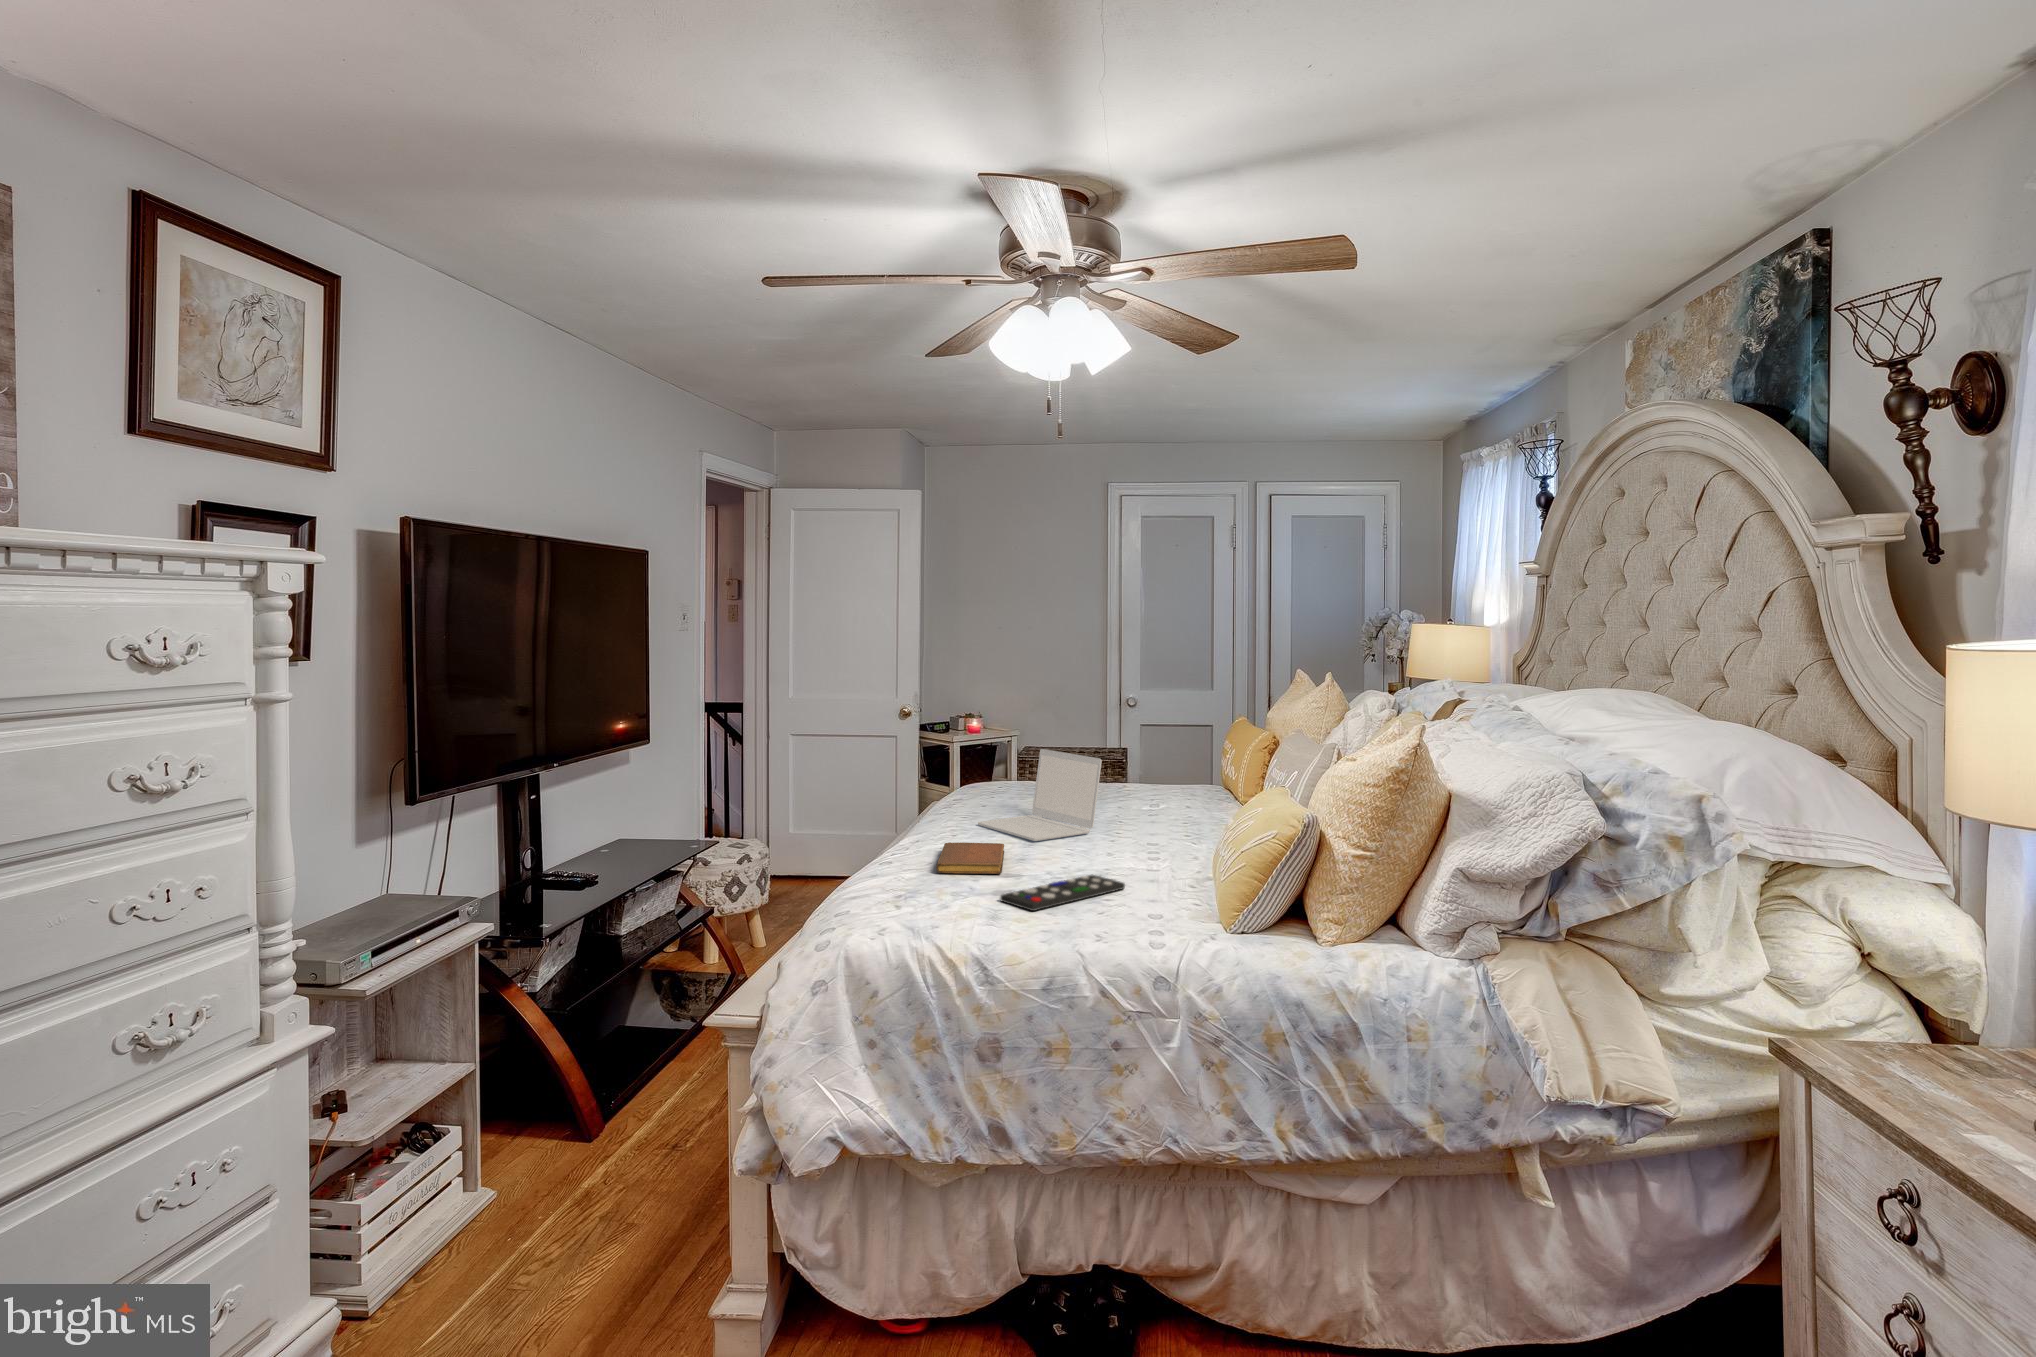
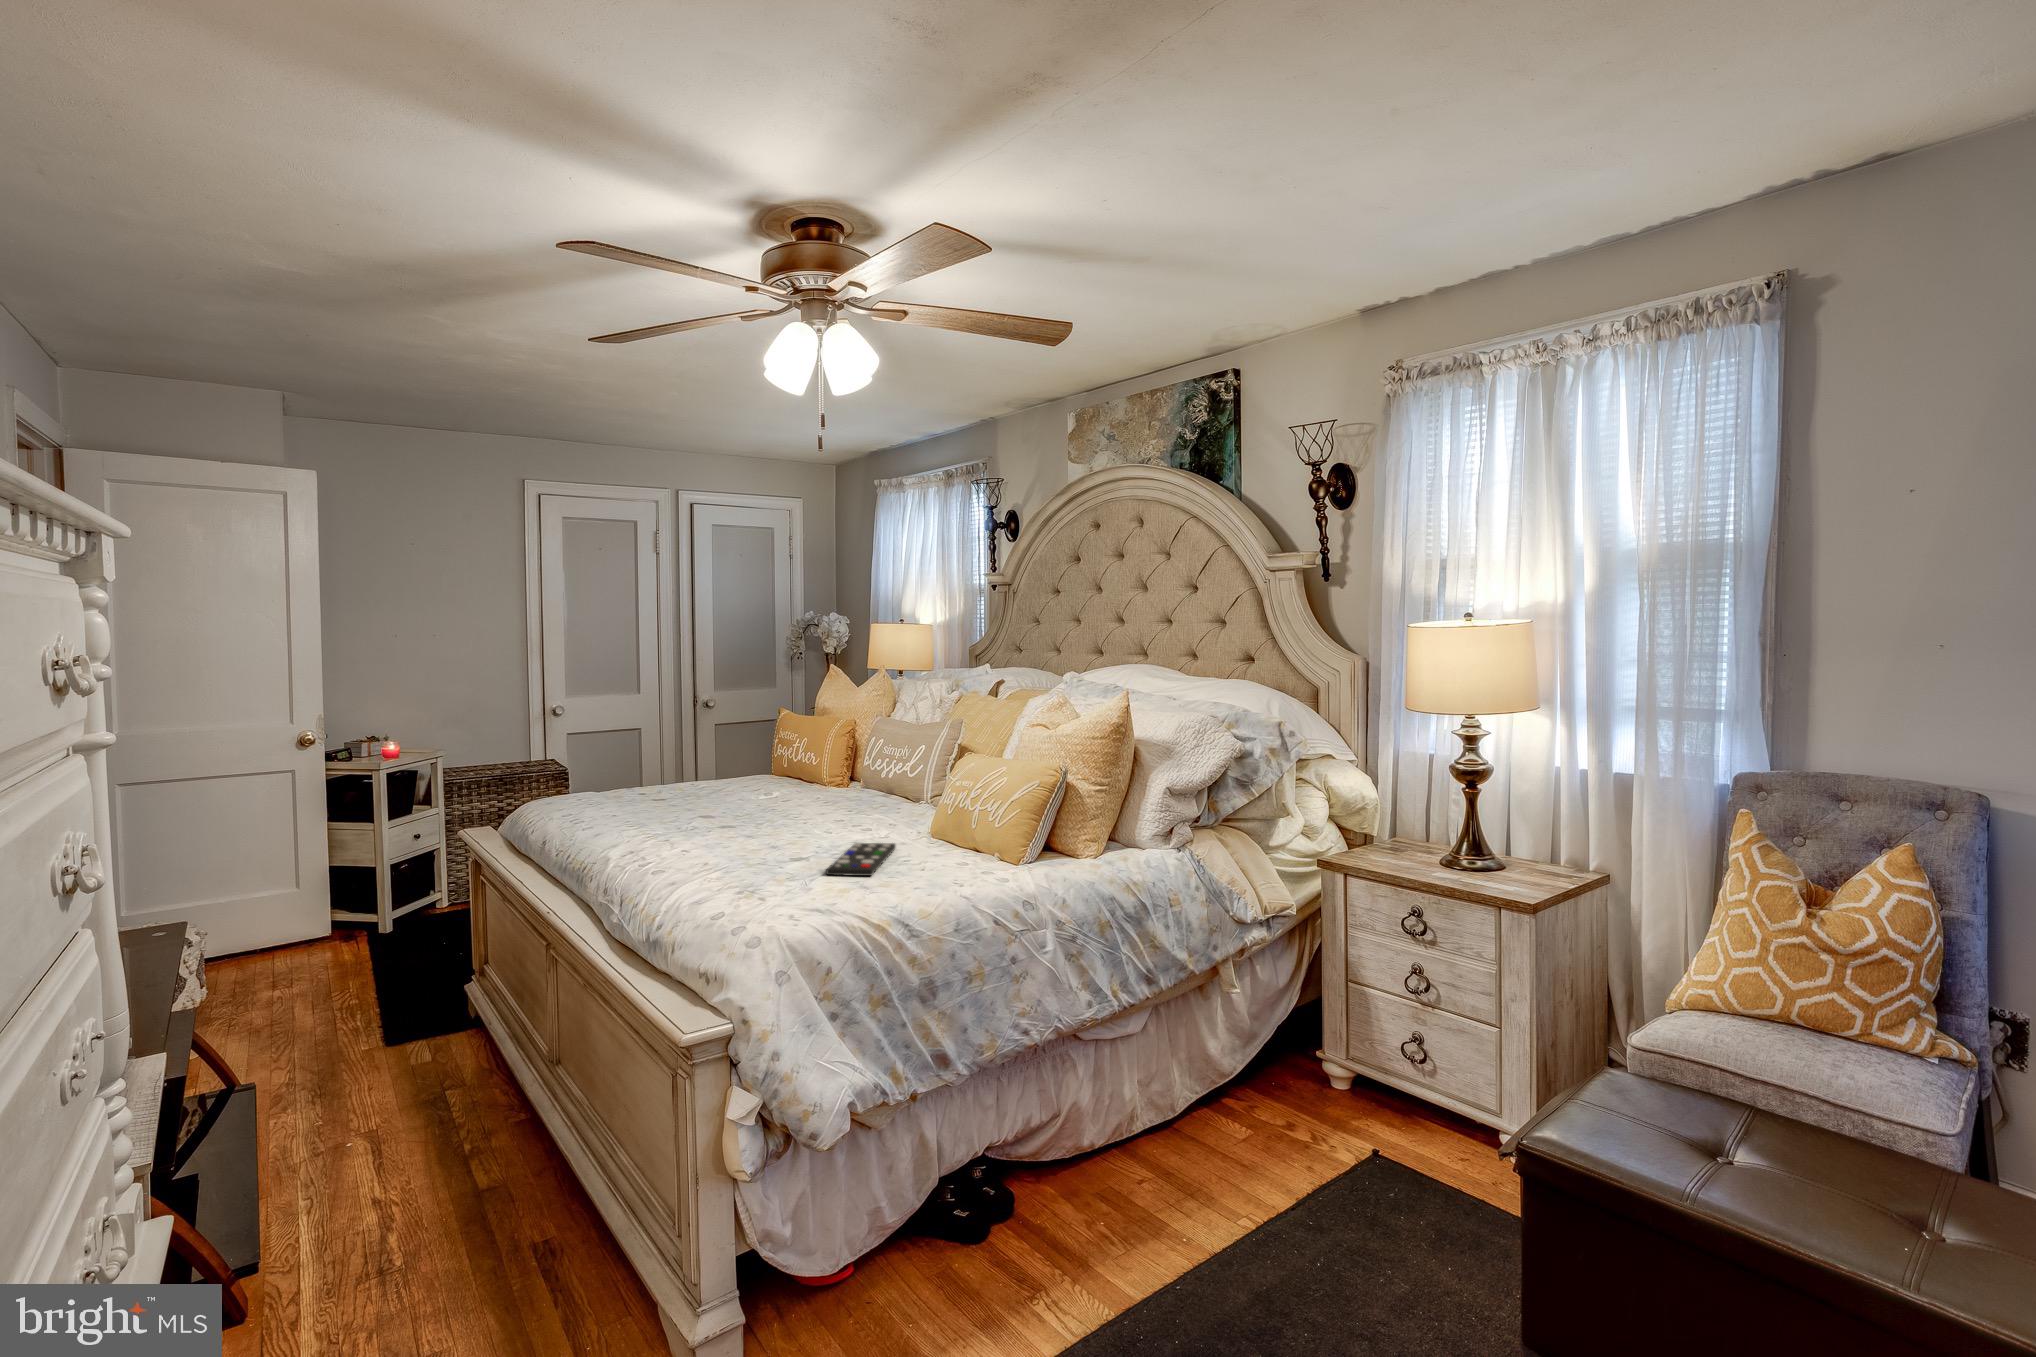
laptop: present [978,749,1102,841] -> none [642,744,770,830]
notebook: present [936,842,1004,874] -> none [672,834,774,867]

